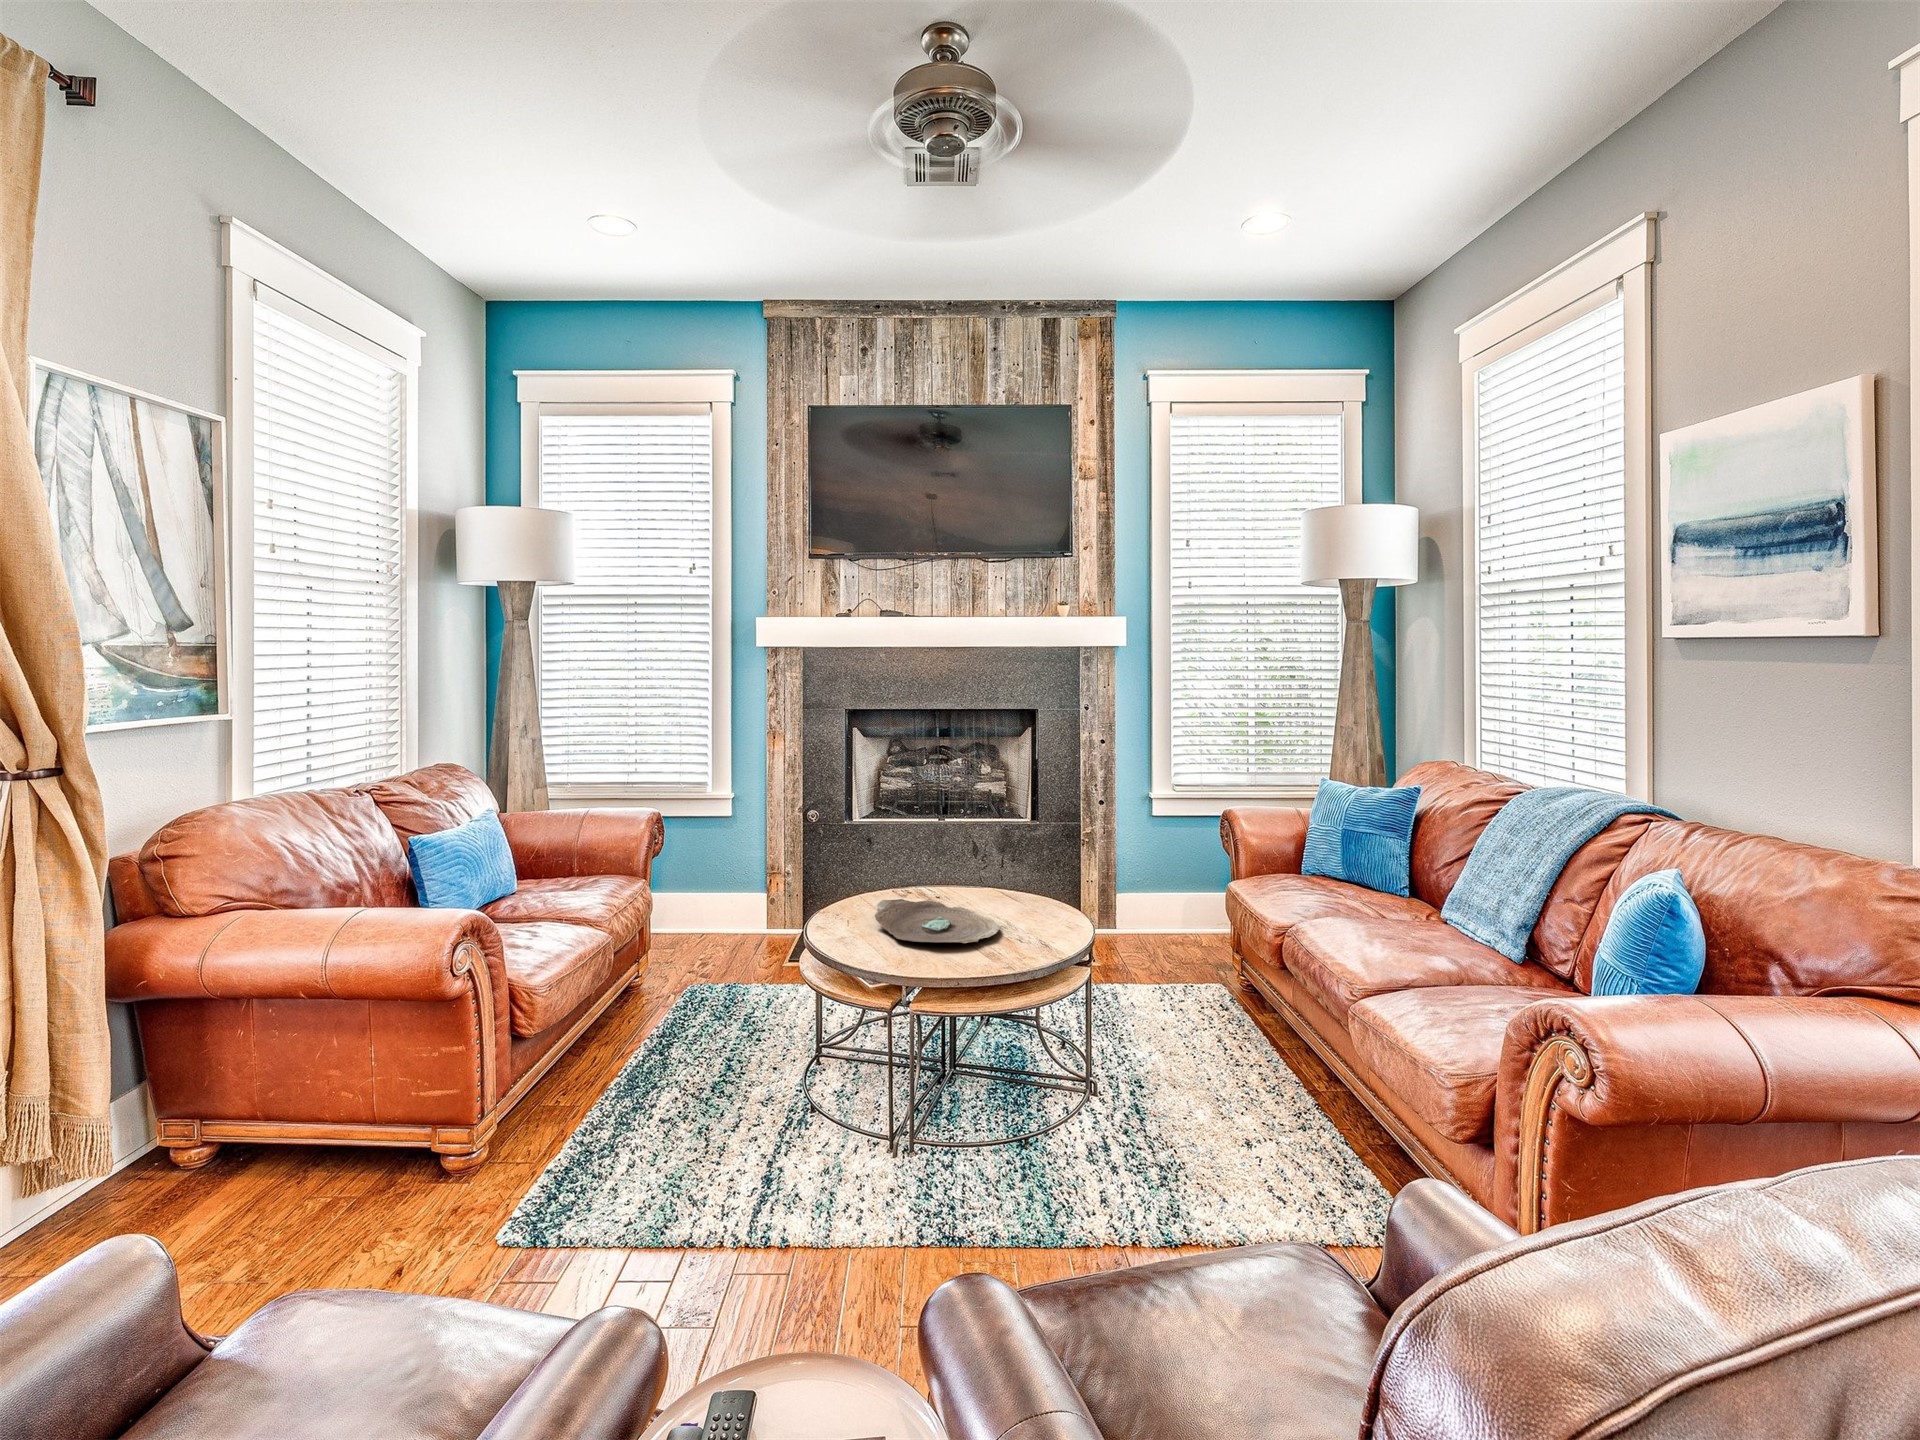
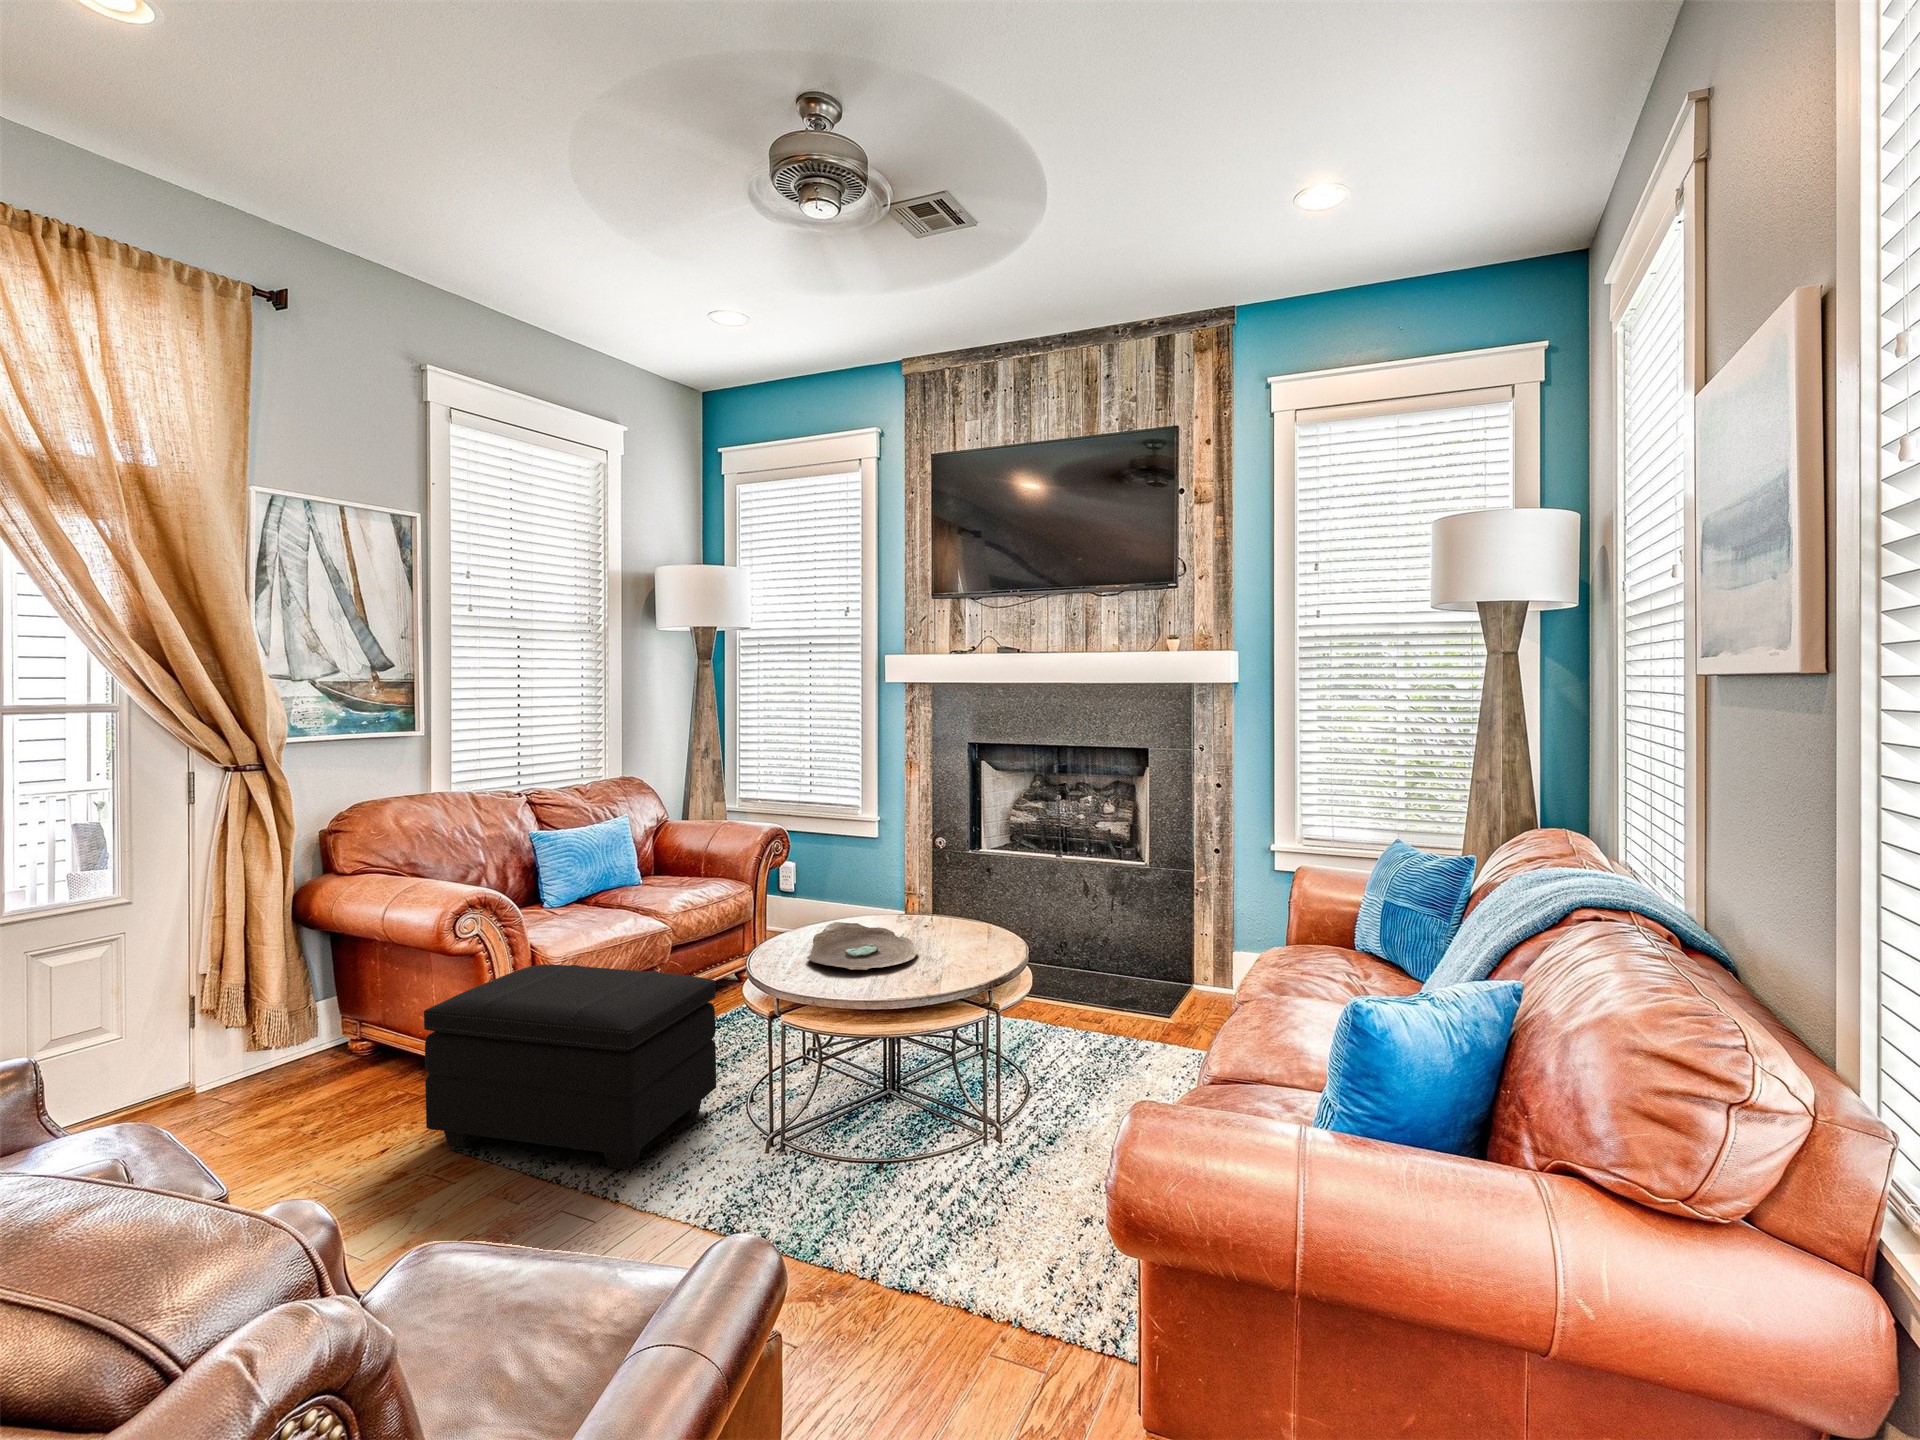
footstool: none [470,977,779,1228] -> present [424,964,716,1169]

